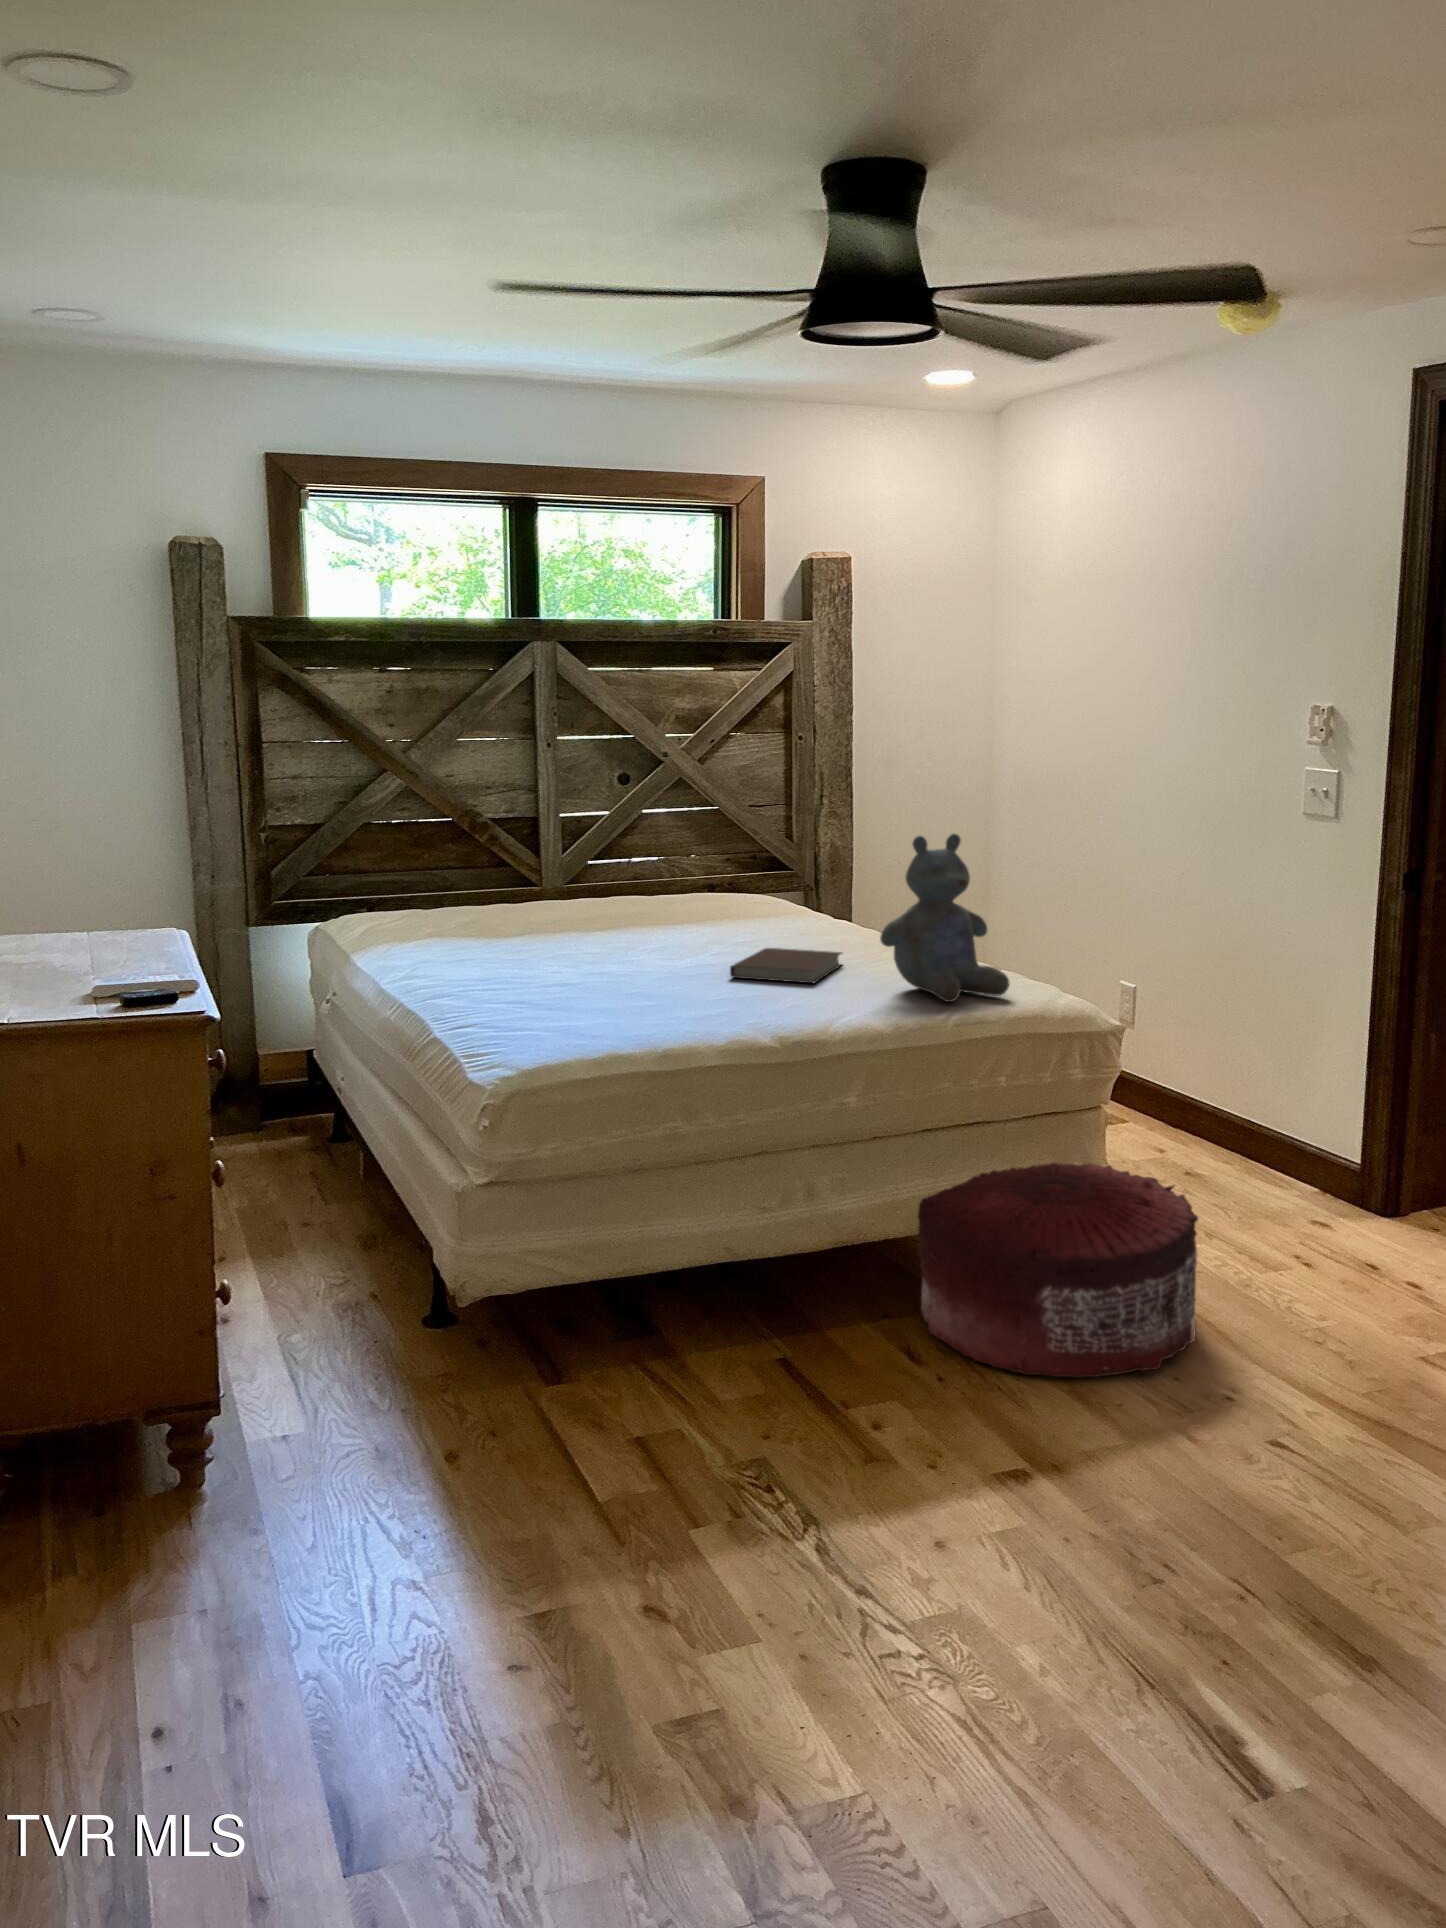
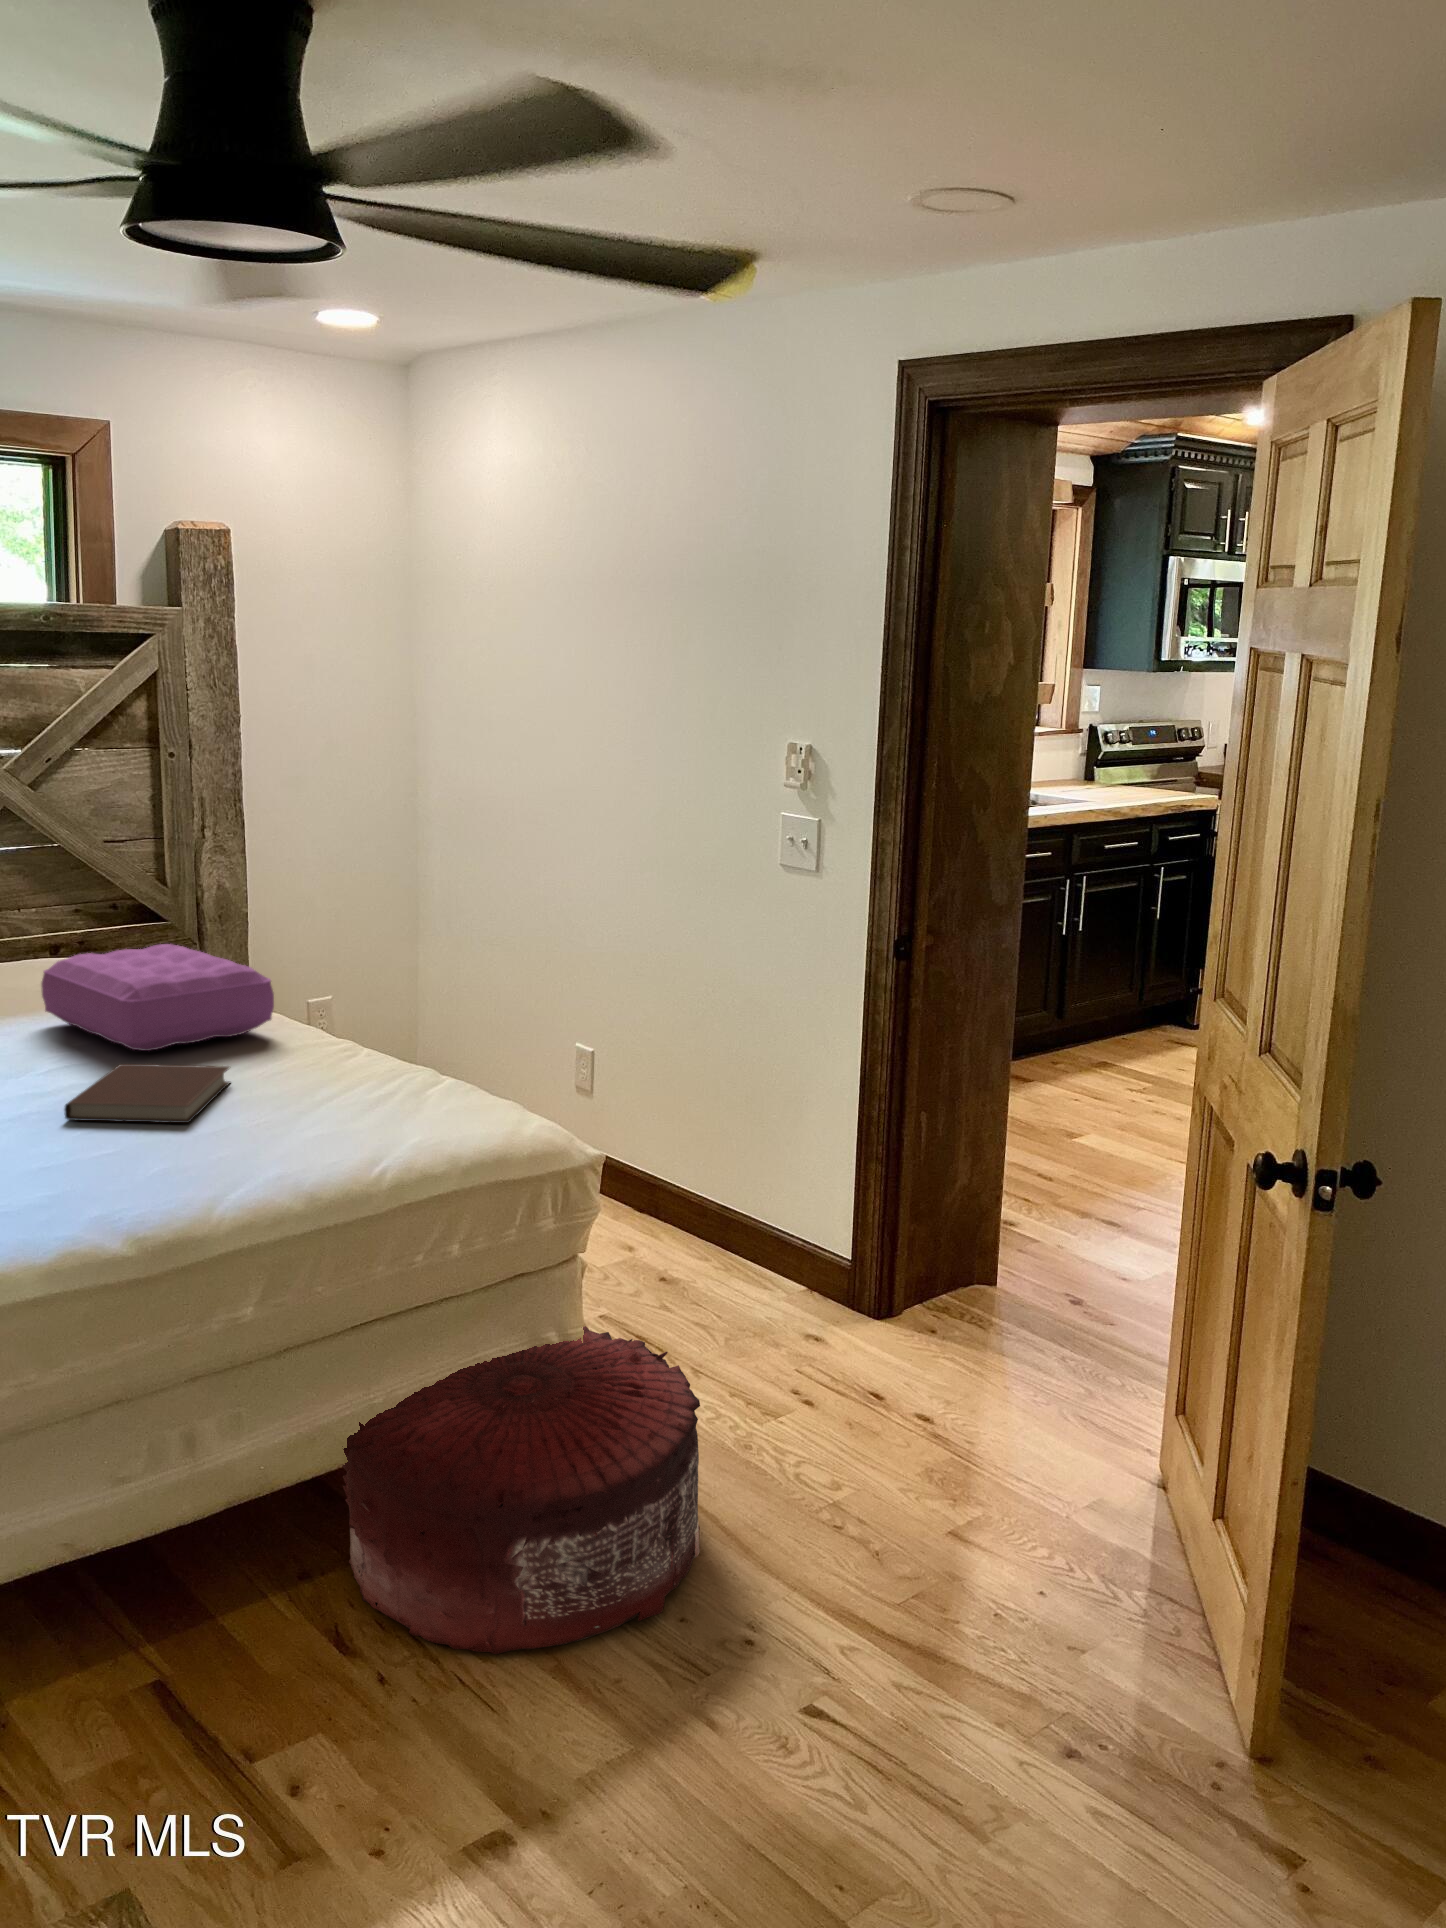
stuffed bear: present [880,834,1009,1002] -> none [279,918,455,1147]
pillow: none [709,872,875,945] -> present [41,944,274,1051]

